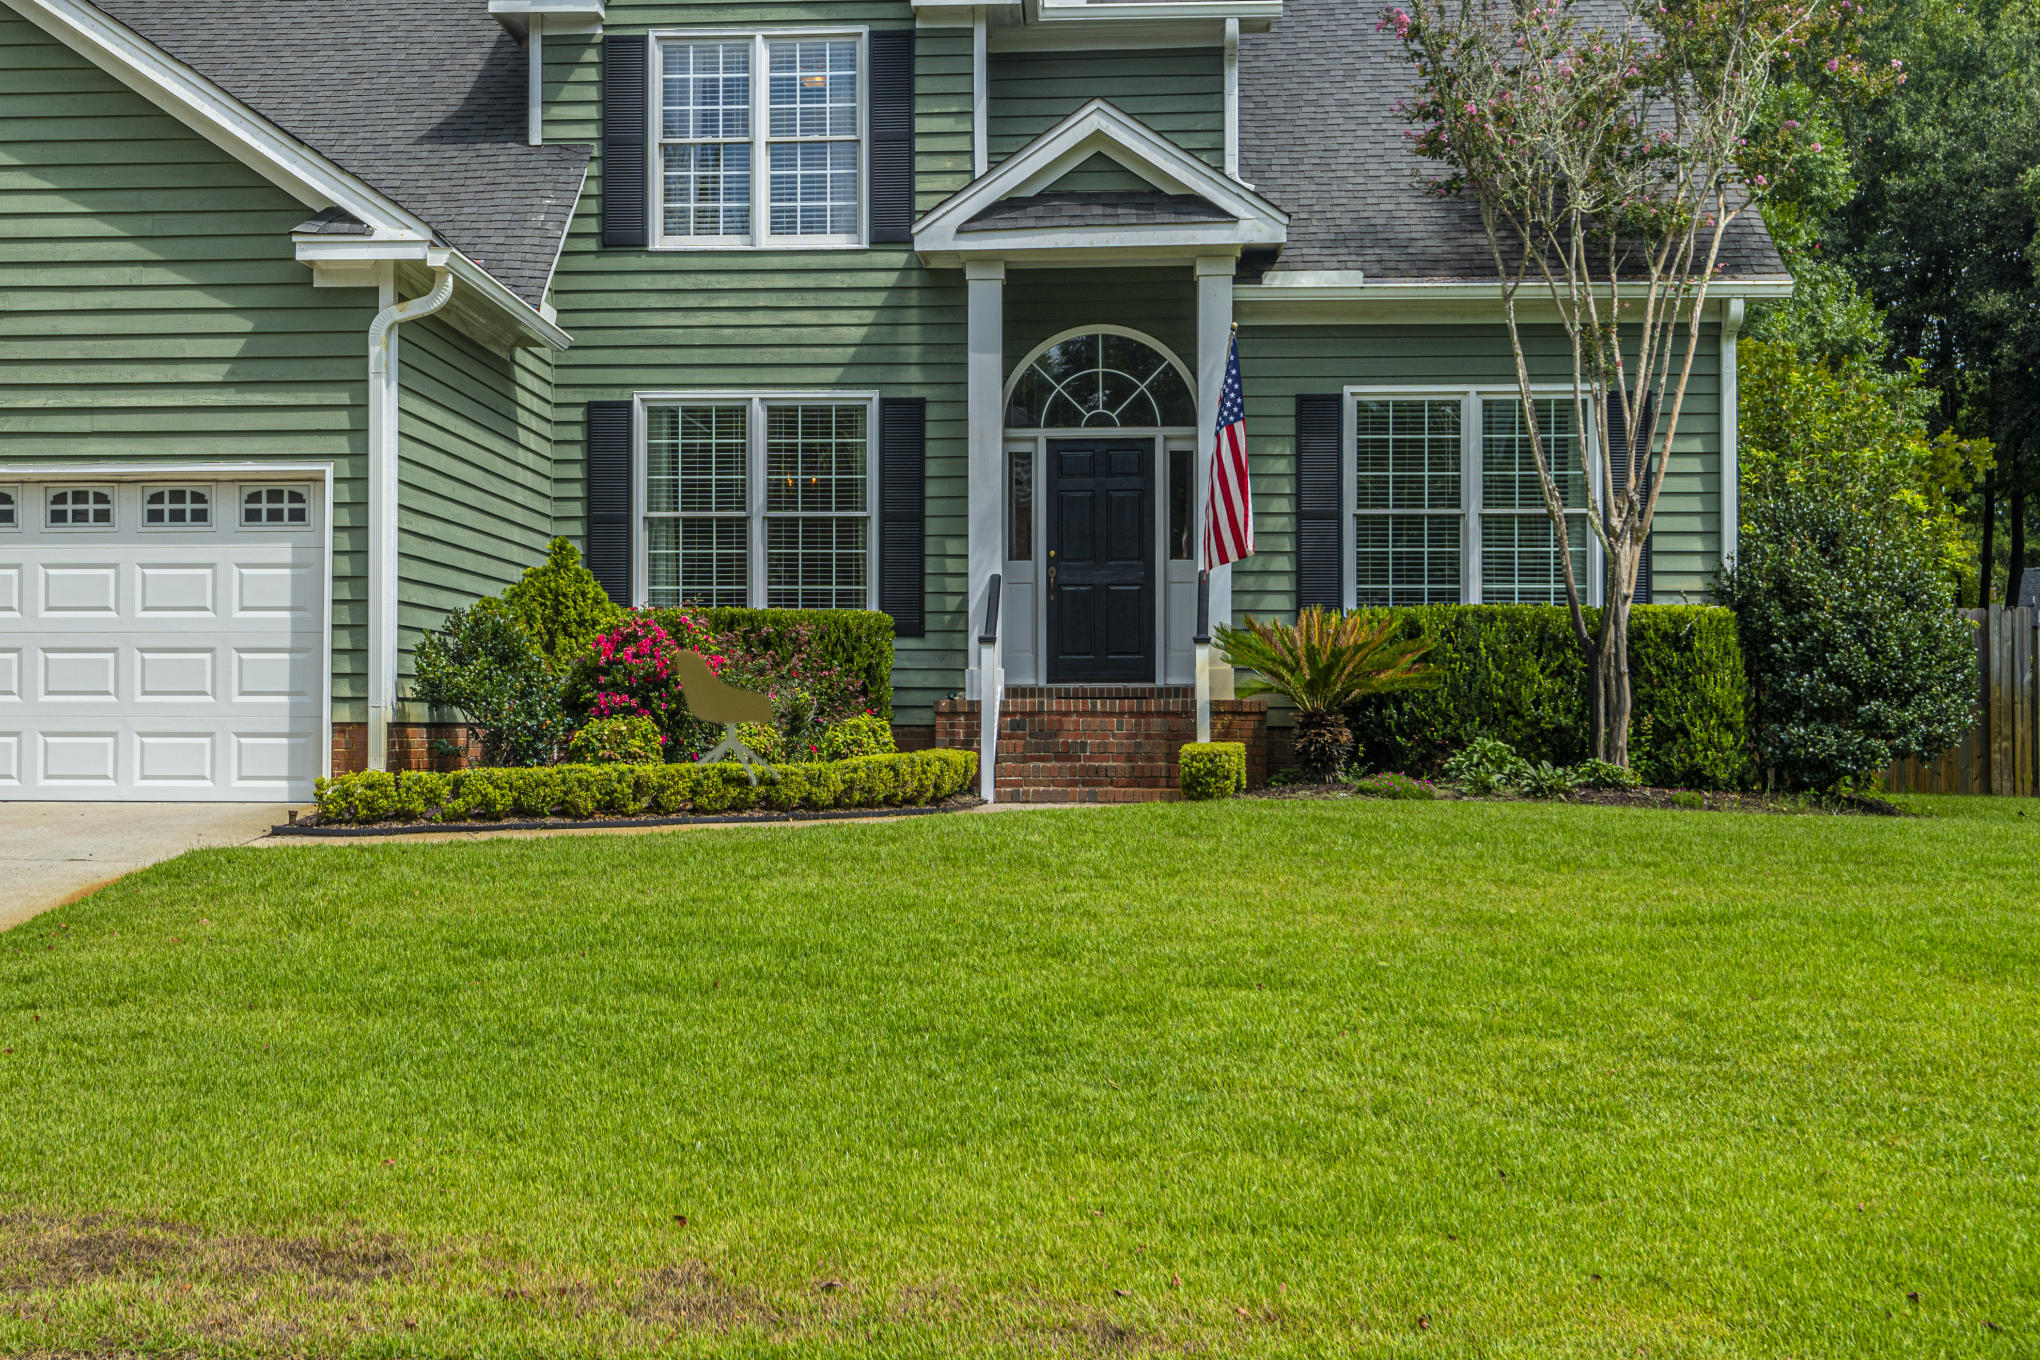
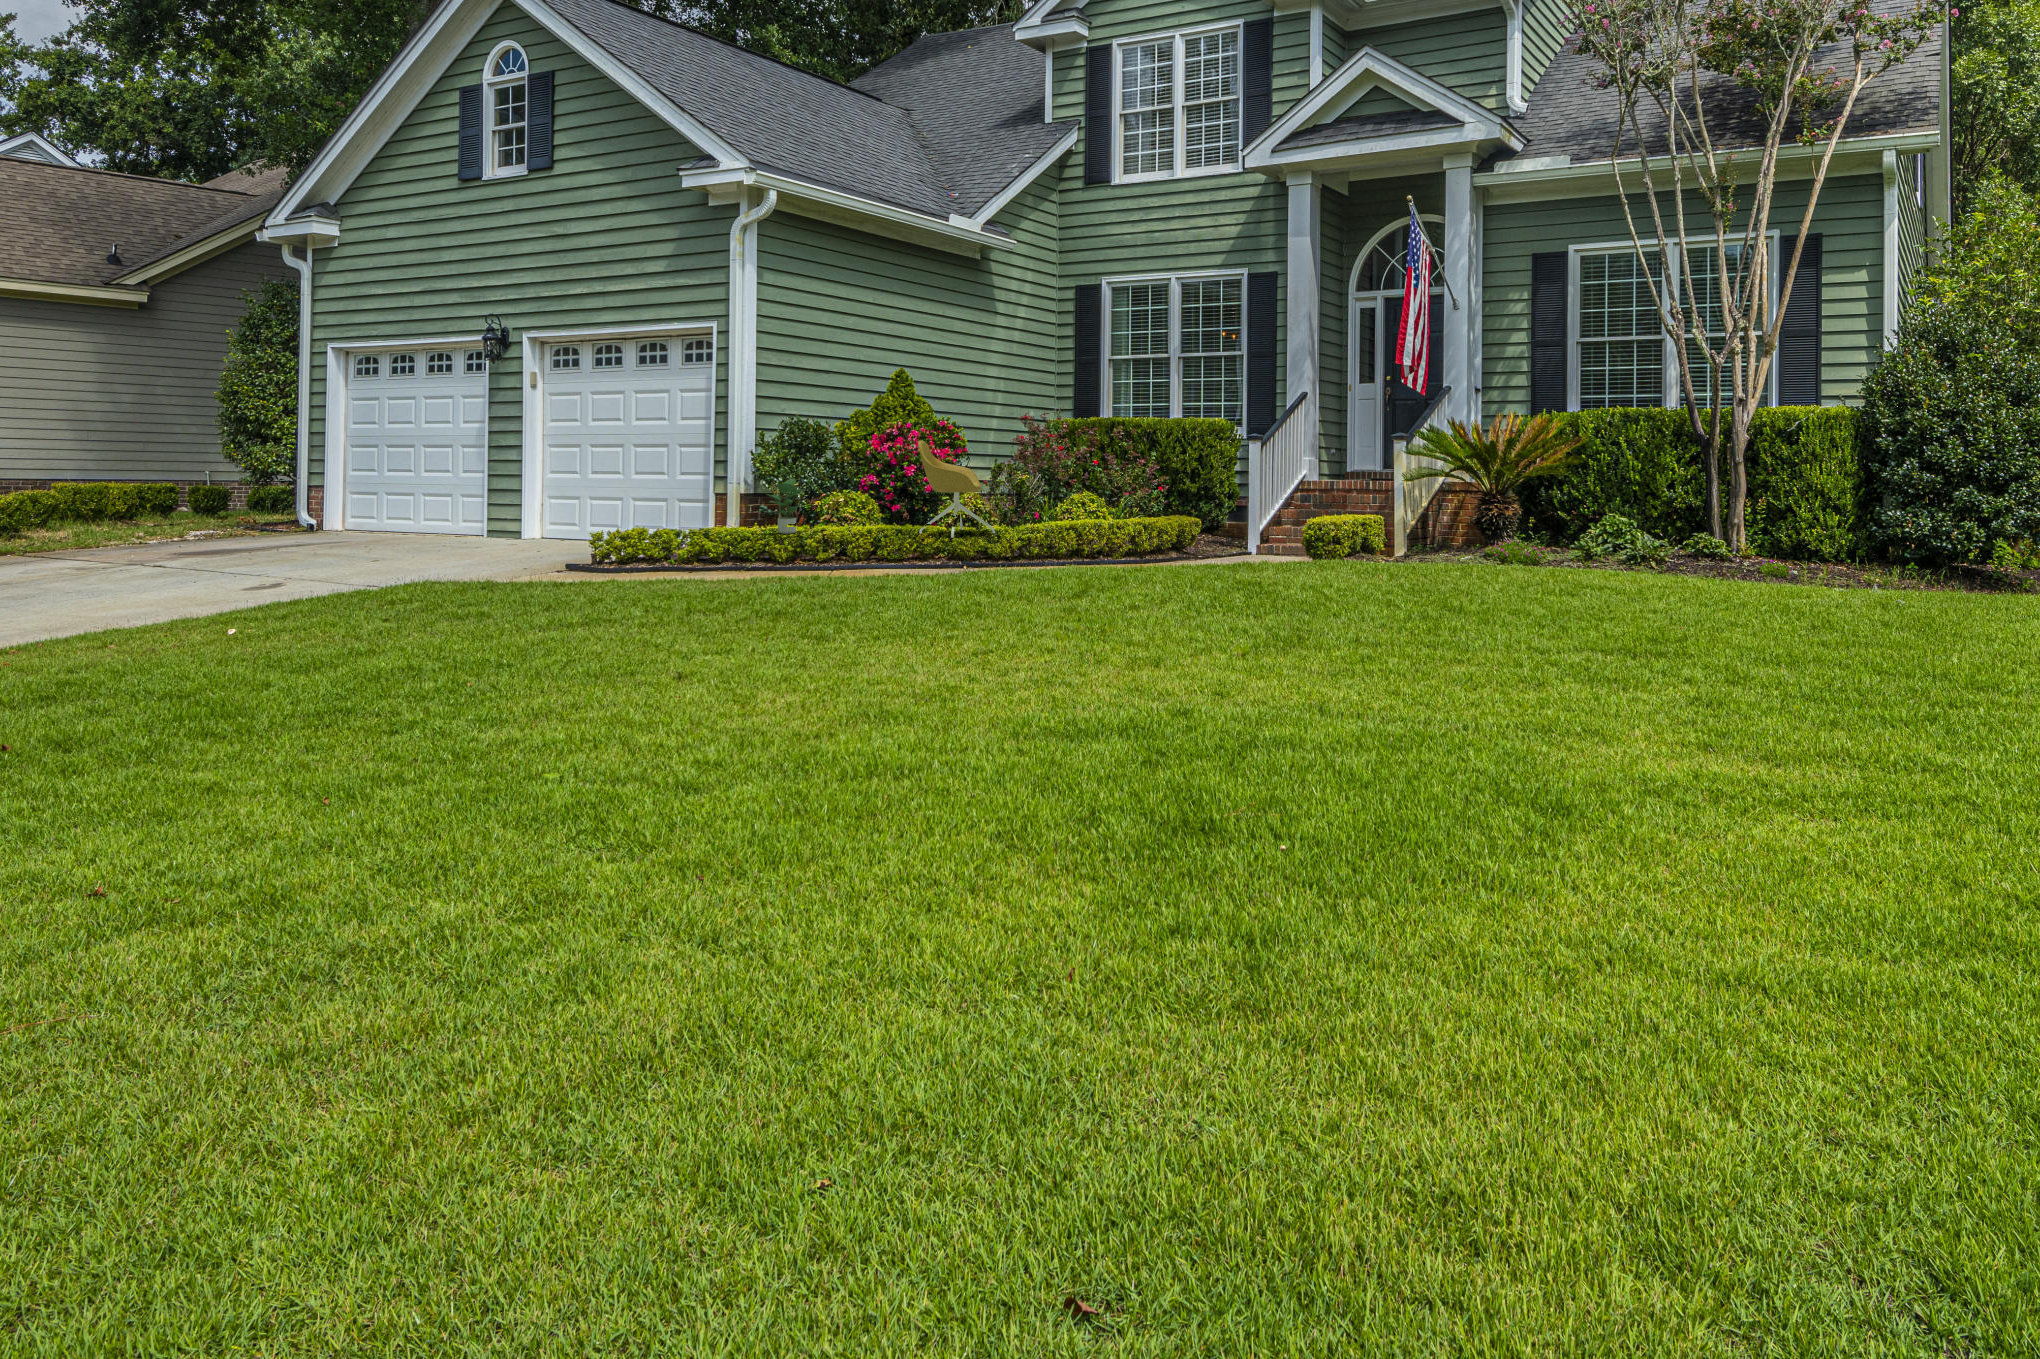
potted plant: none [460,706,519,788] -> present [767,478,806,534]

